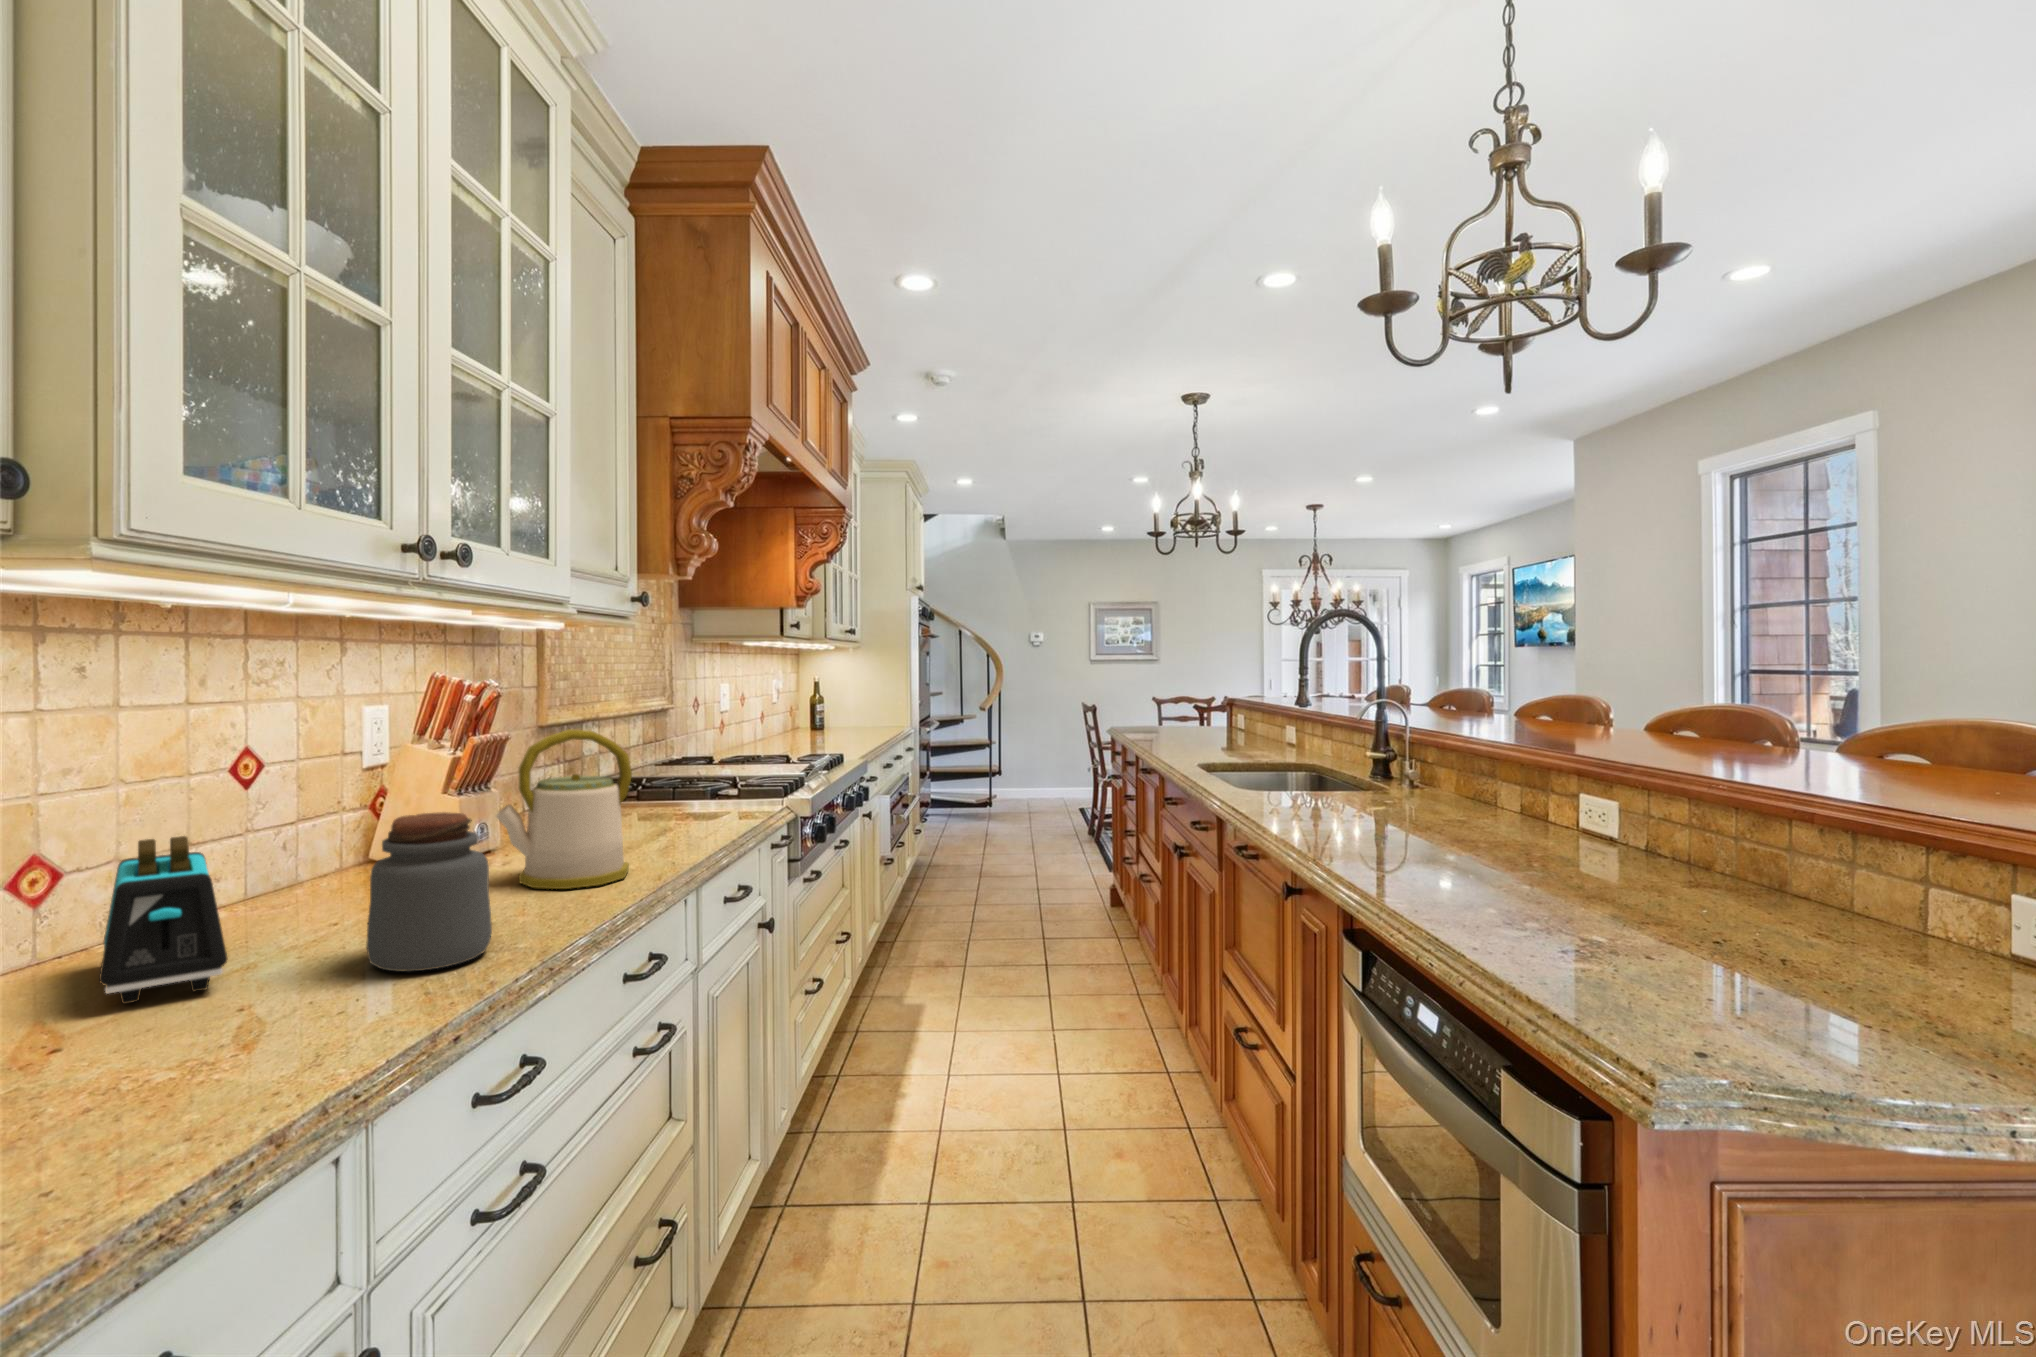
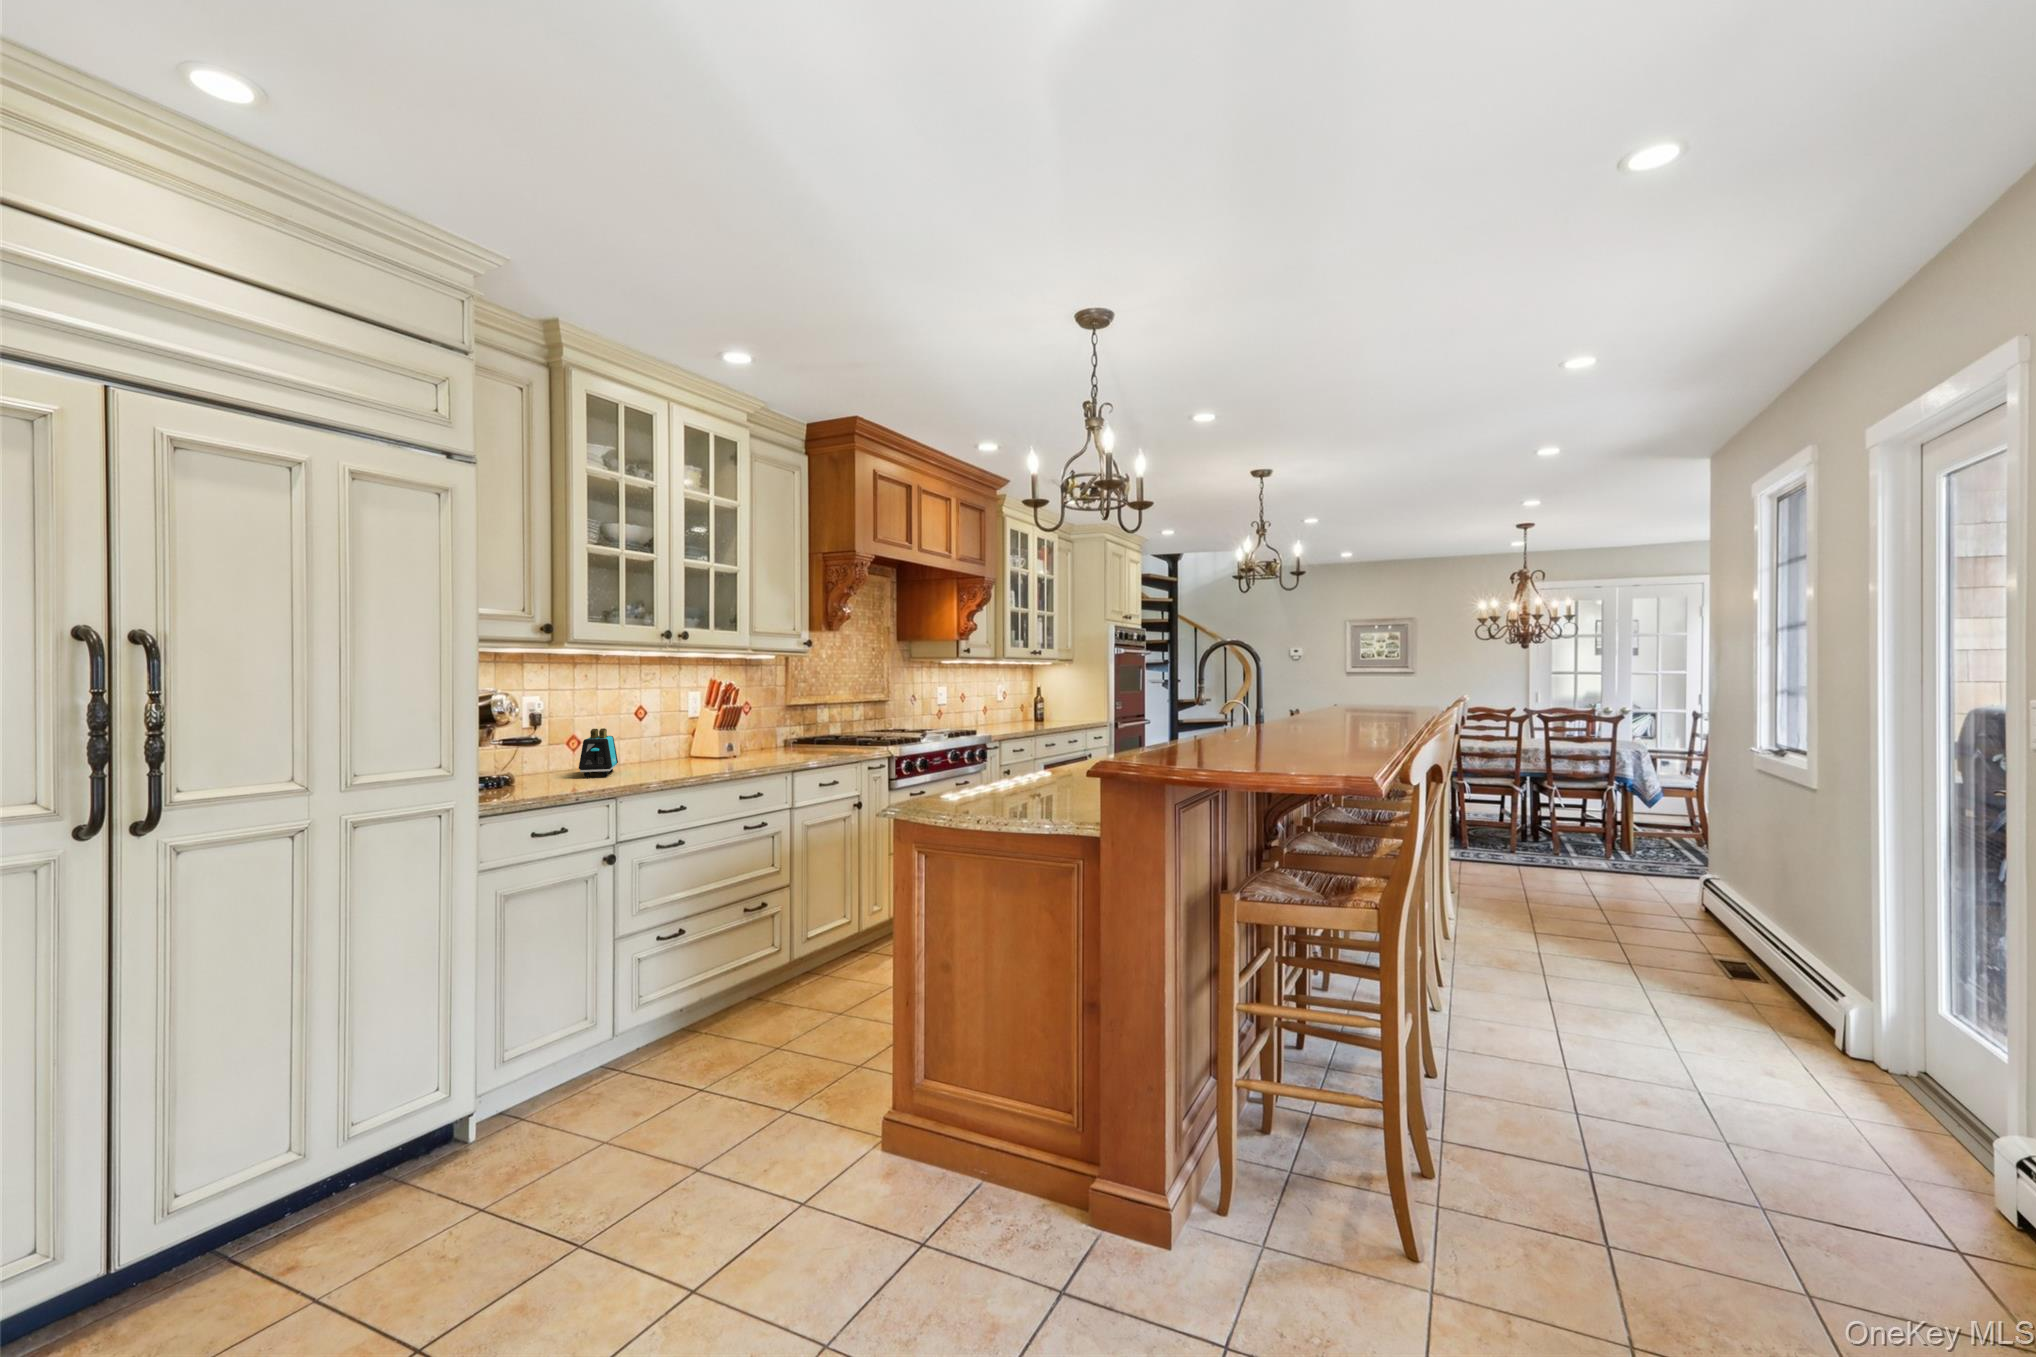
kettle: present [496,729,632,889] -> none [718,700,772,765]
jar: present [366,812,492,972] -> none [650,724,691,777]

